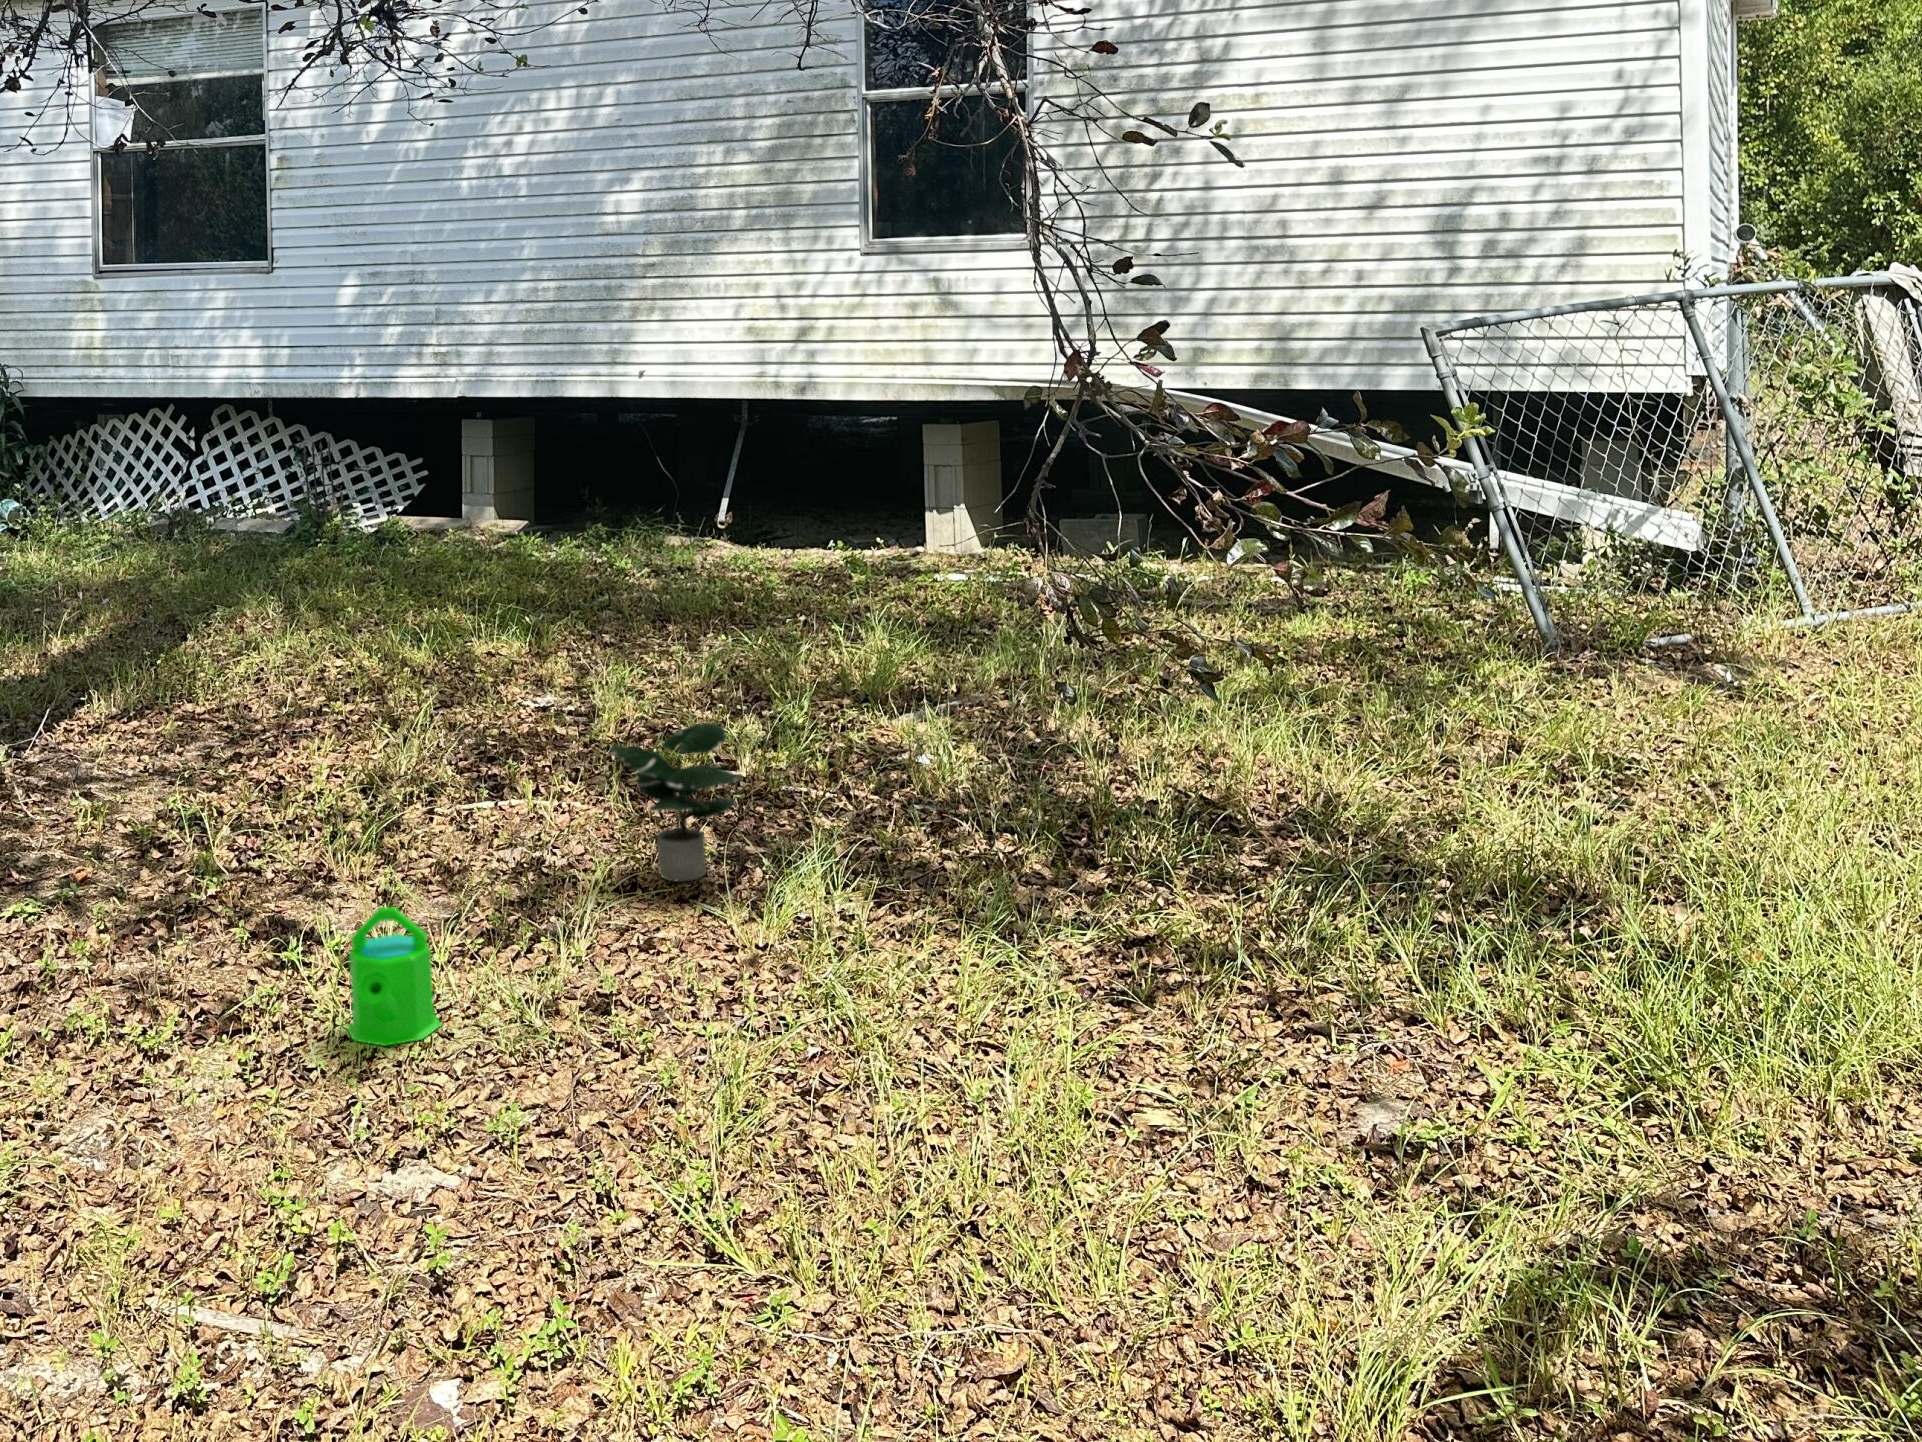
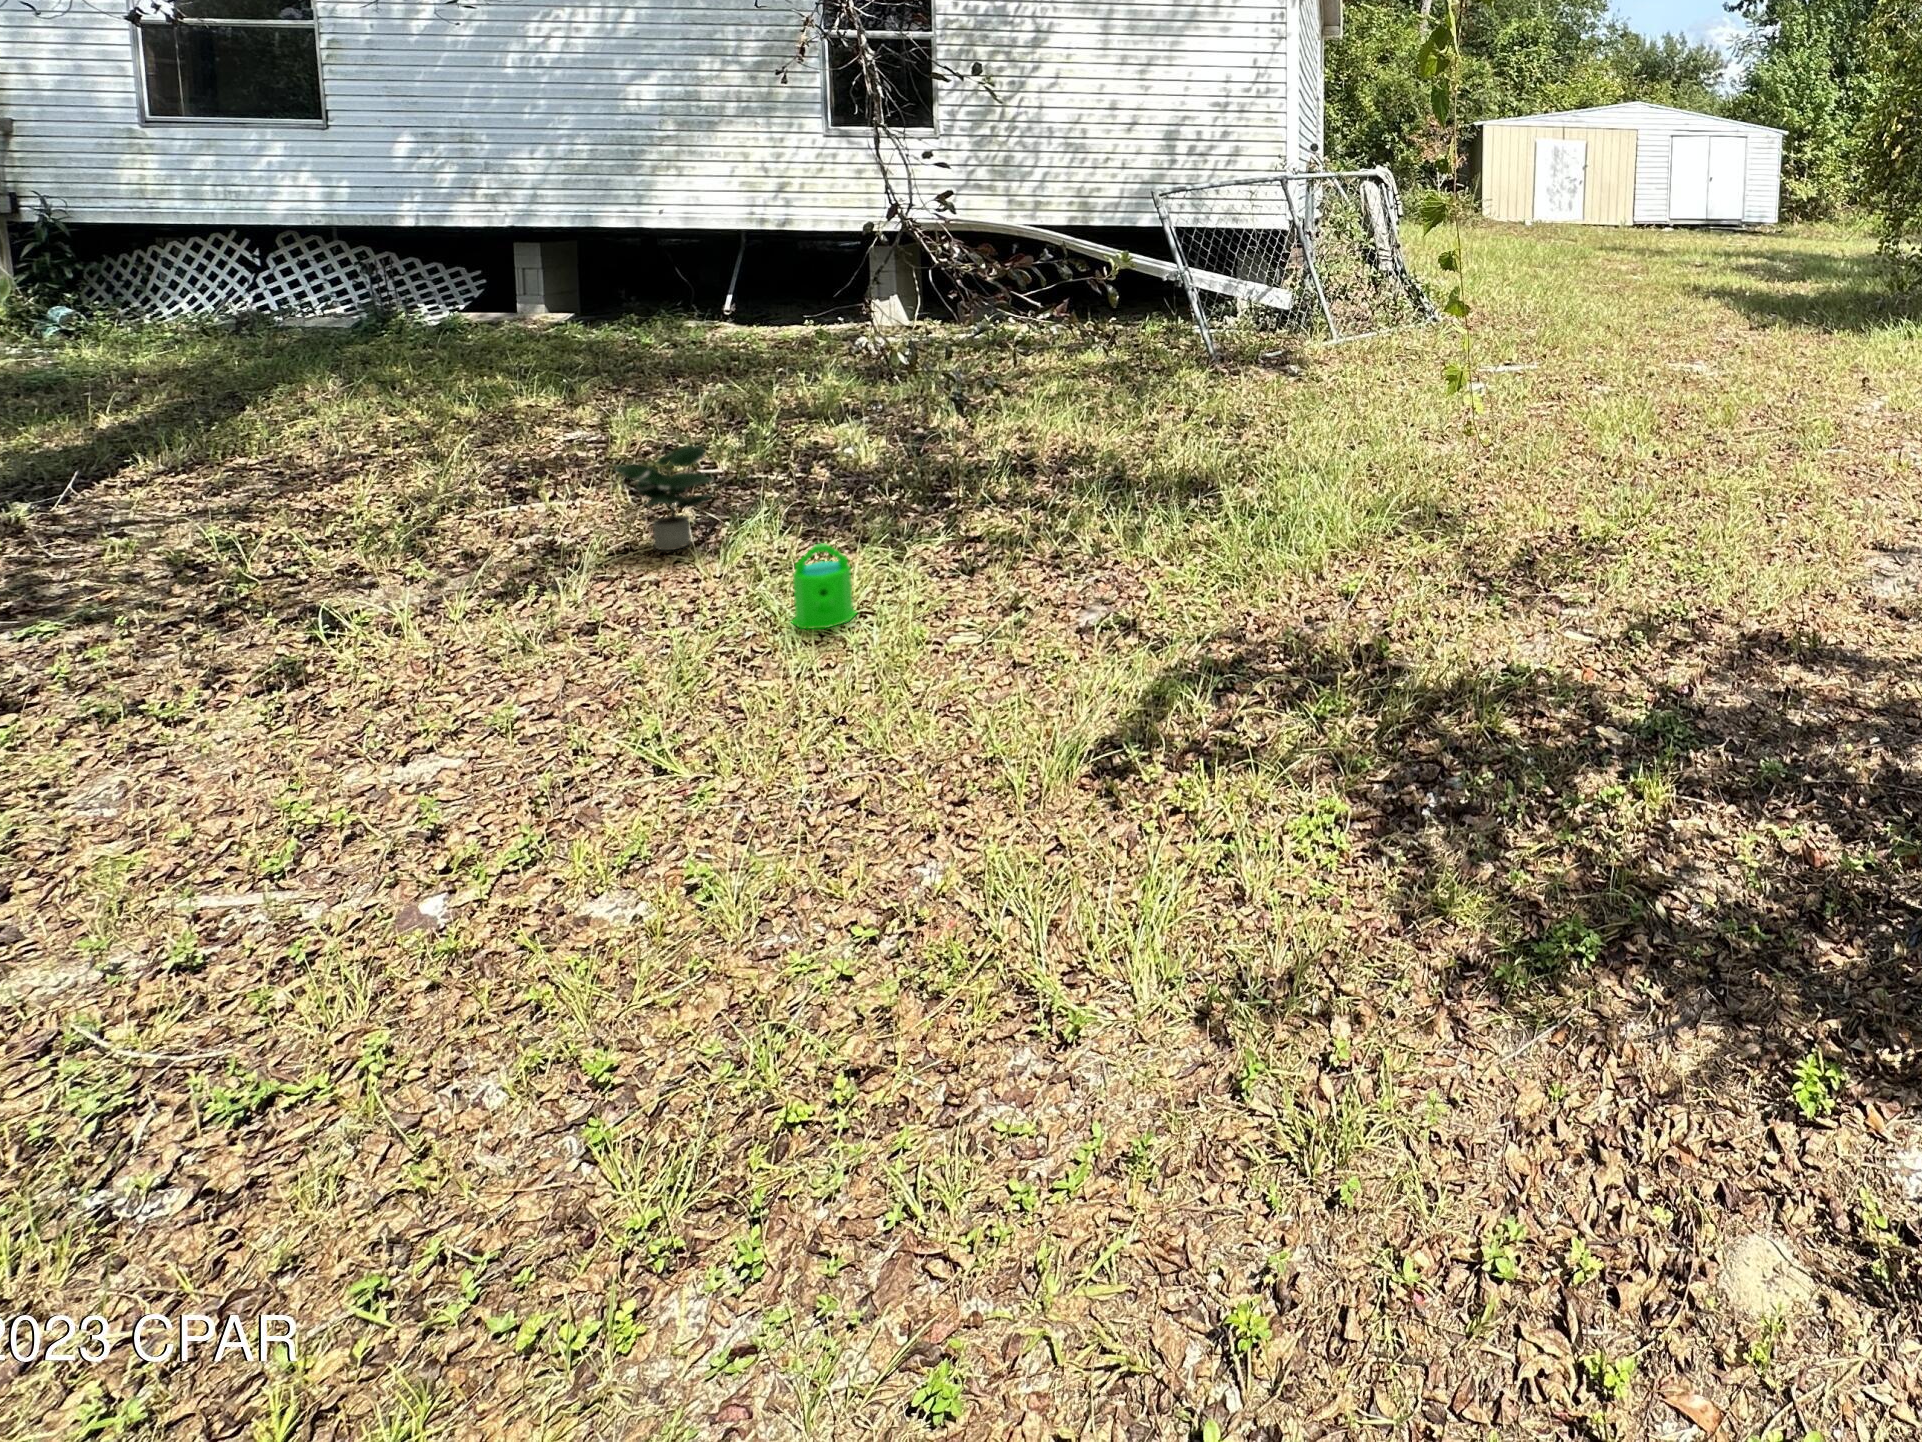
watering can: present [347,907,441,1046] -> present [792,543,857,629]

